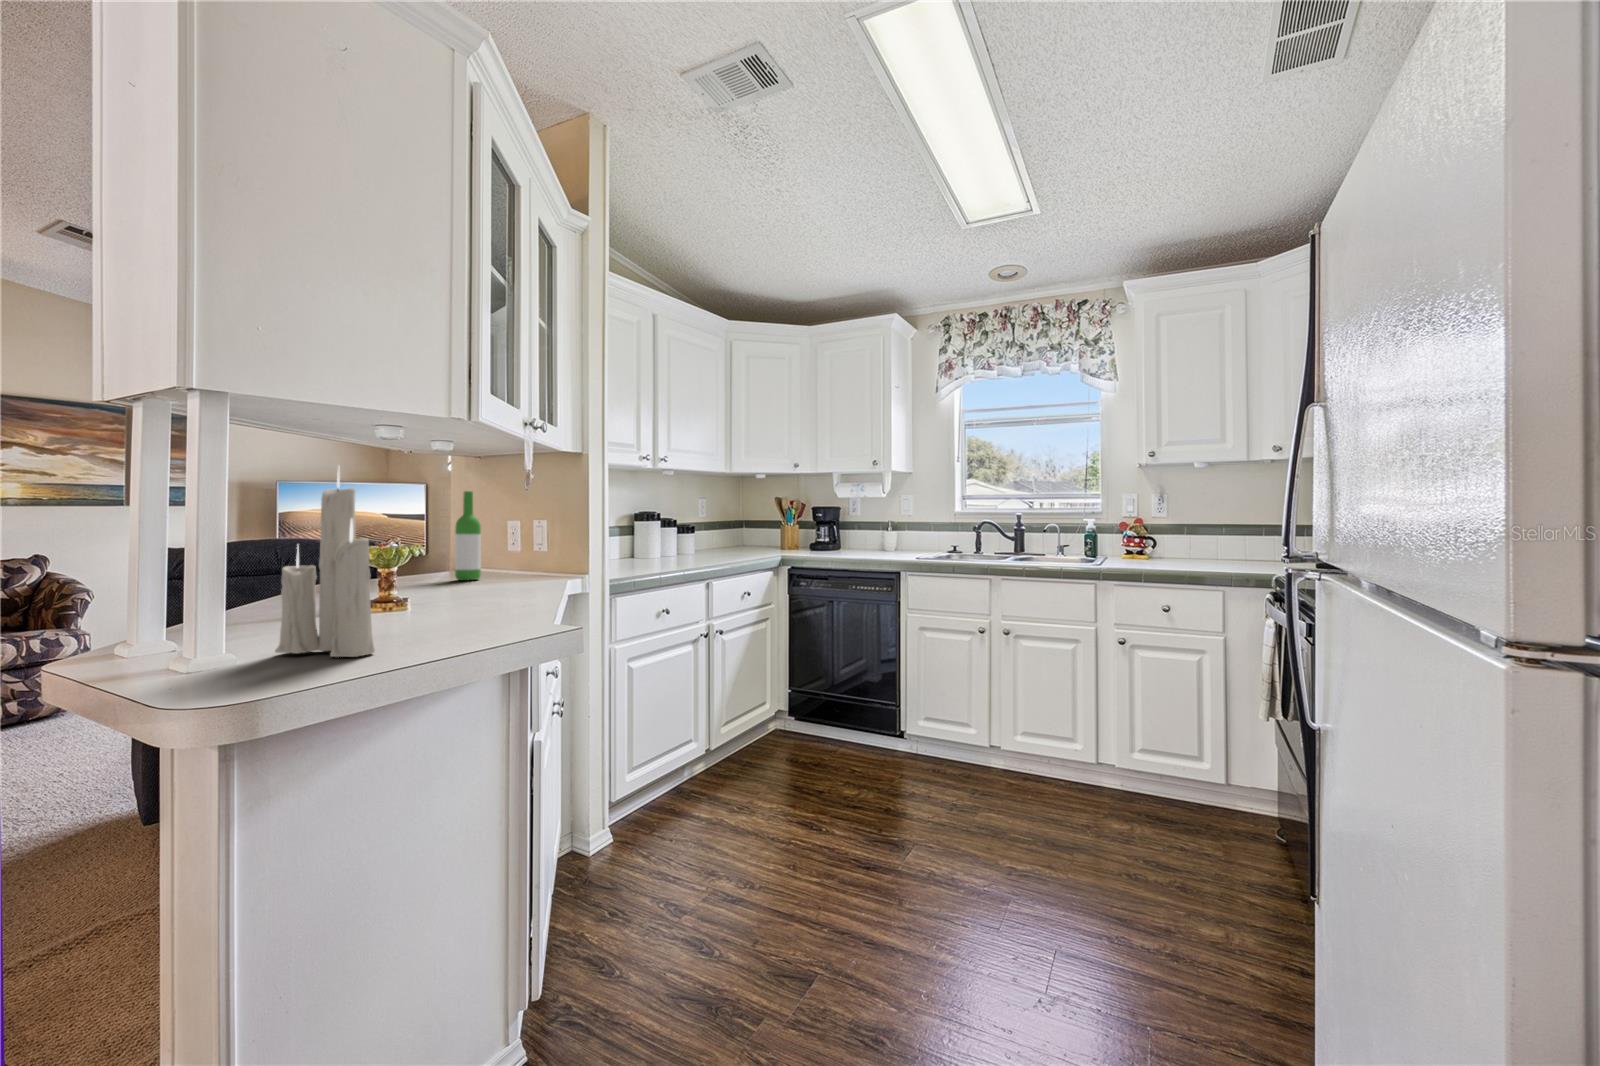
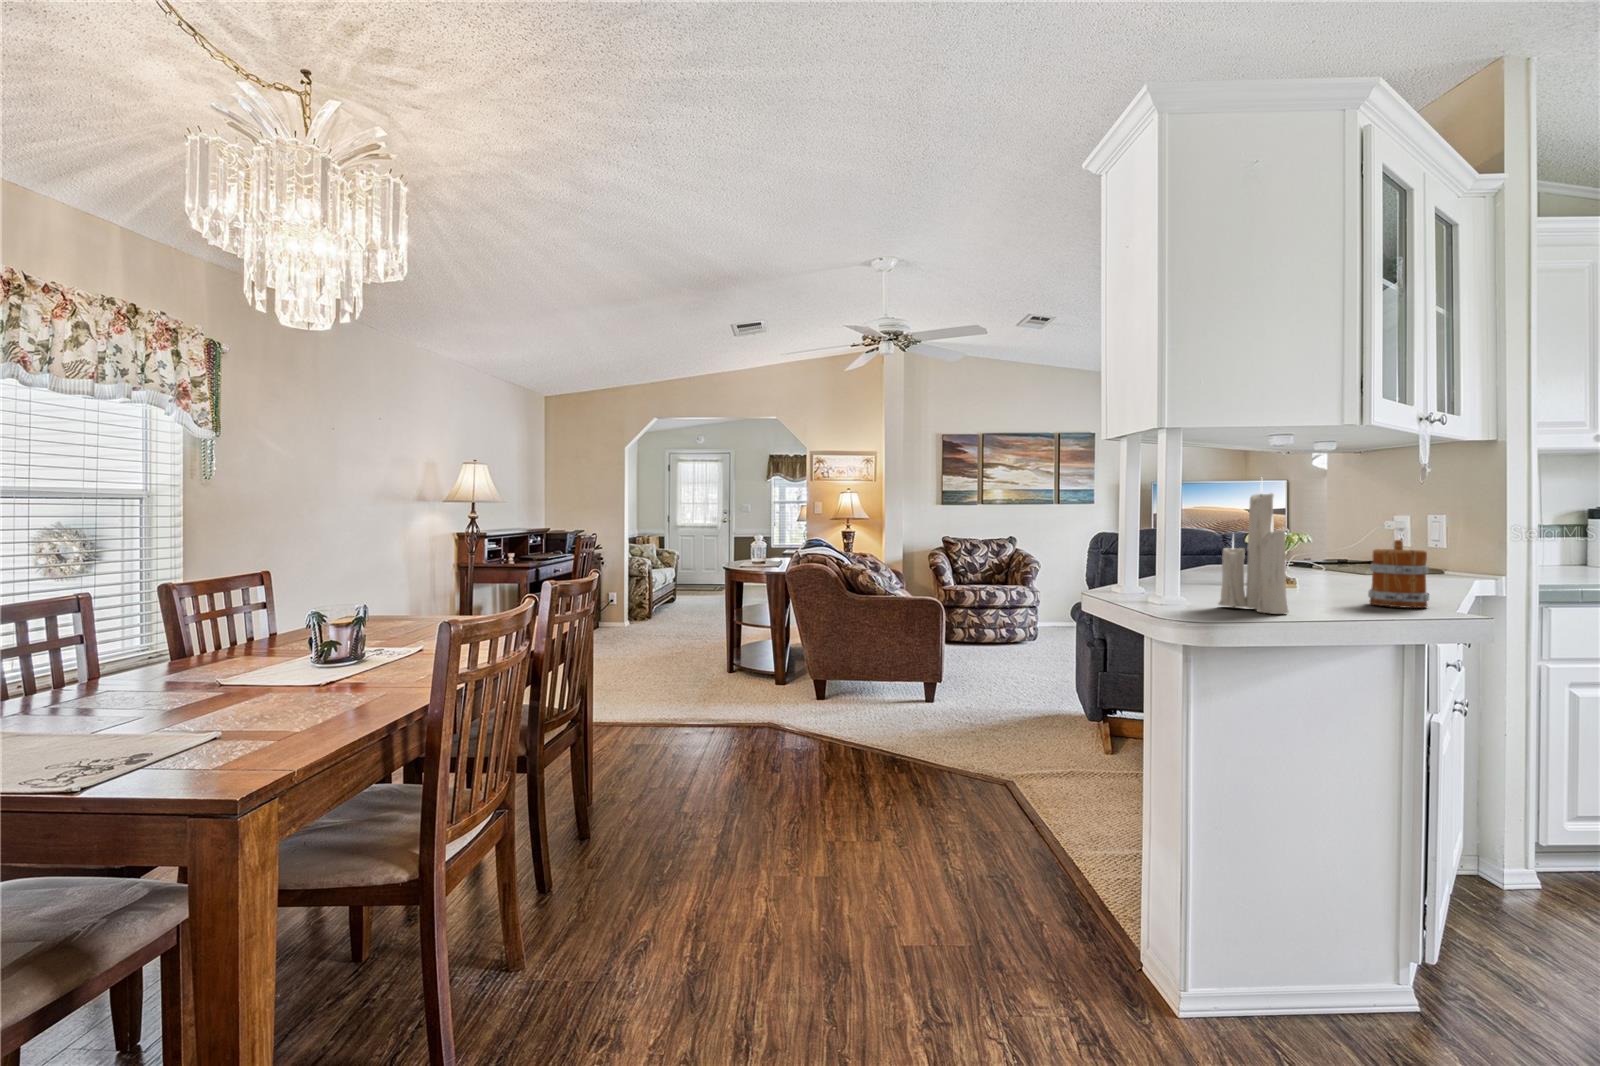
wine bottle: present [455,491,481,580] -> none [1334,486,1362,572]
mug: none [476,548,532,624] -> present [1368,540,1429,608]

